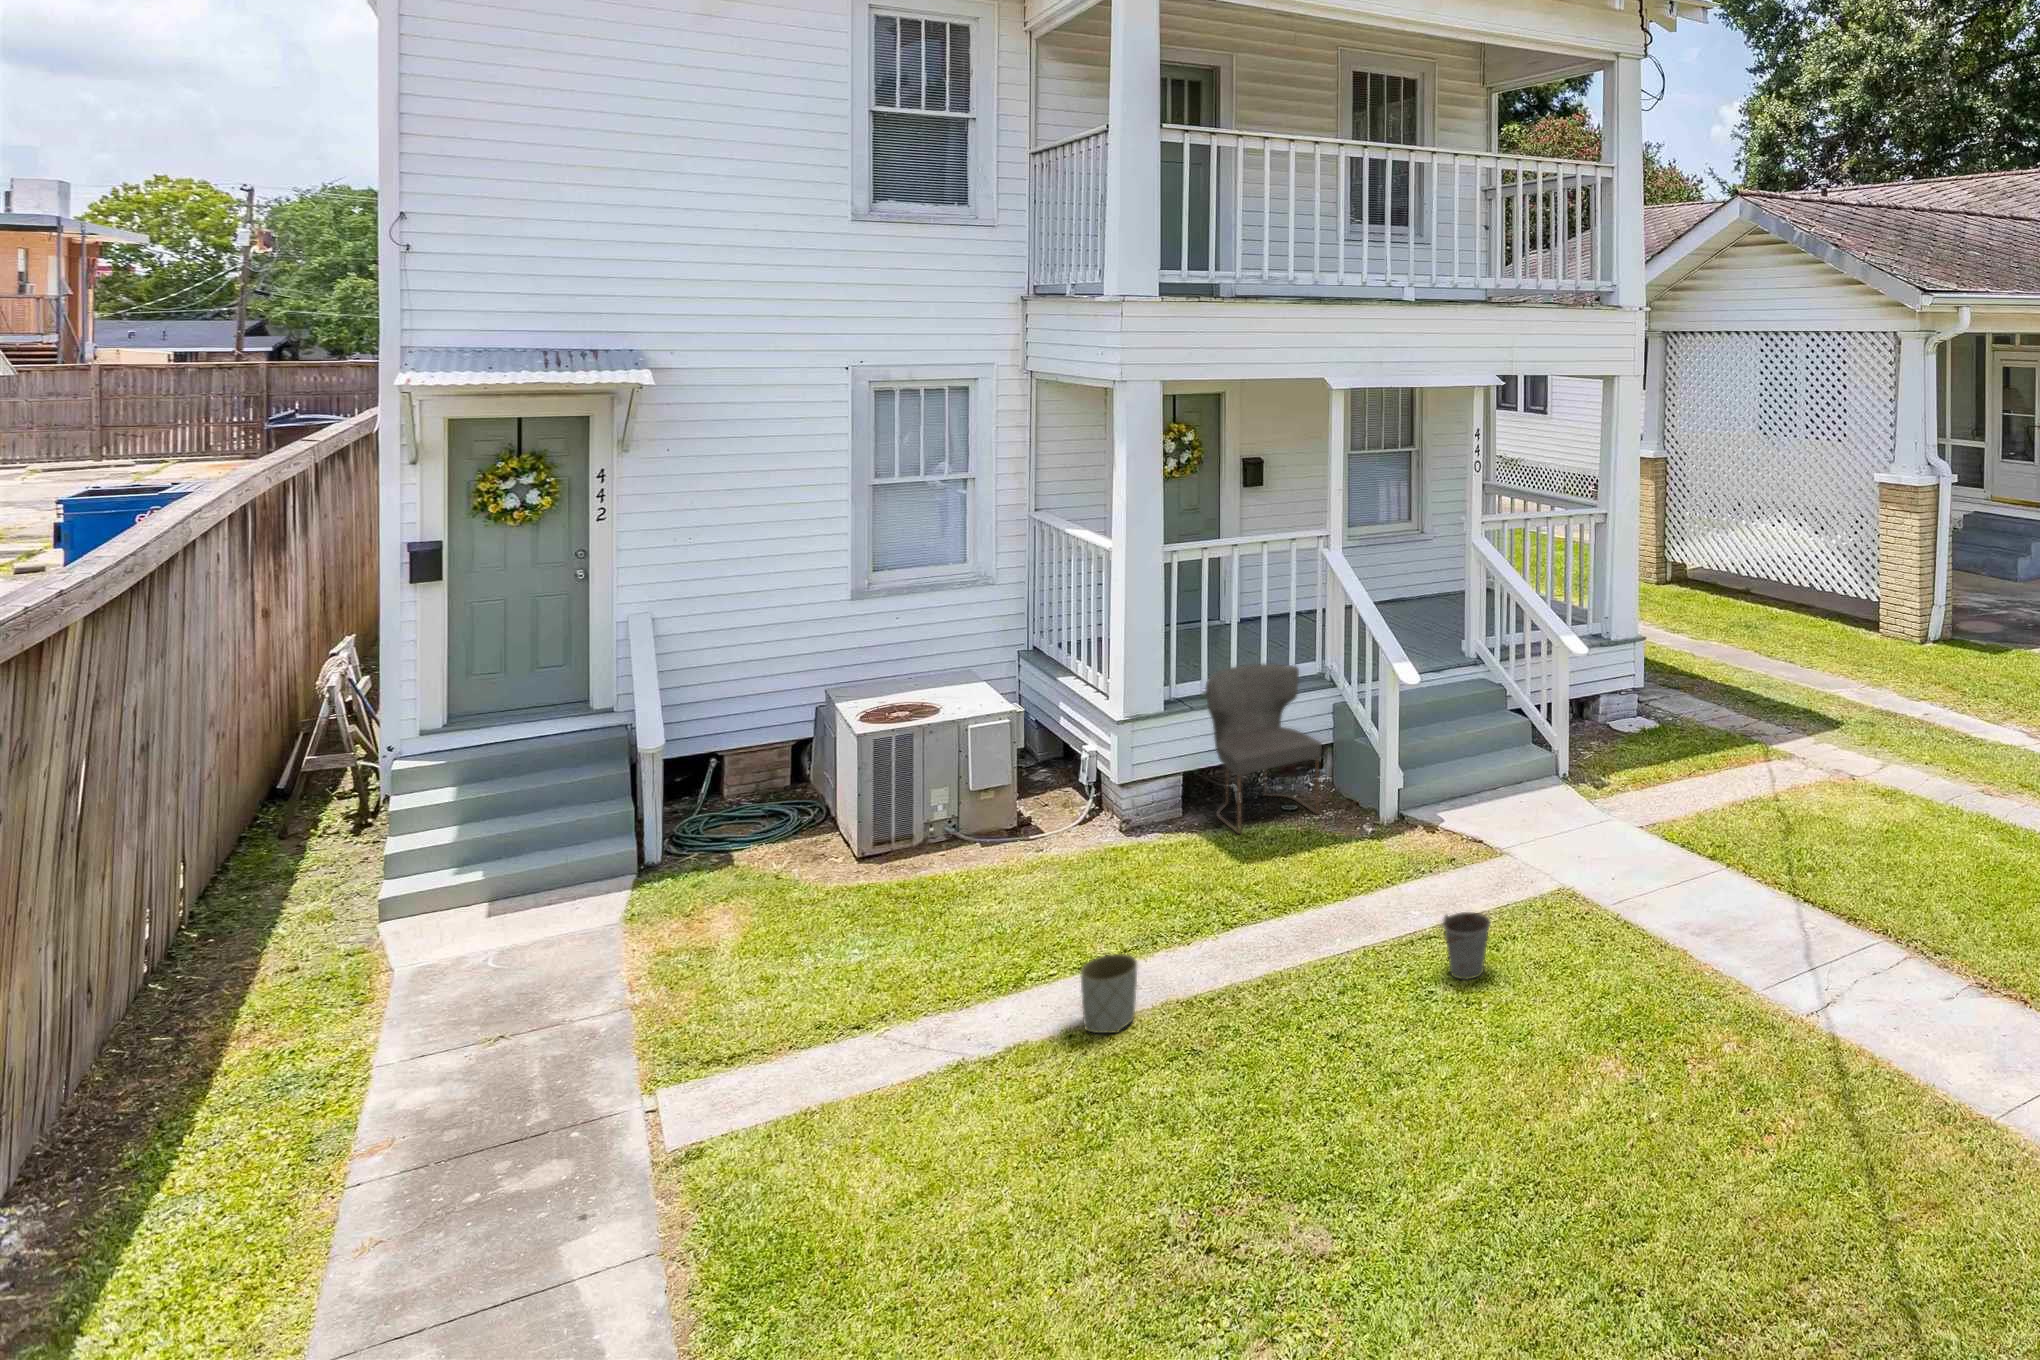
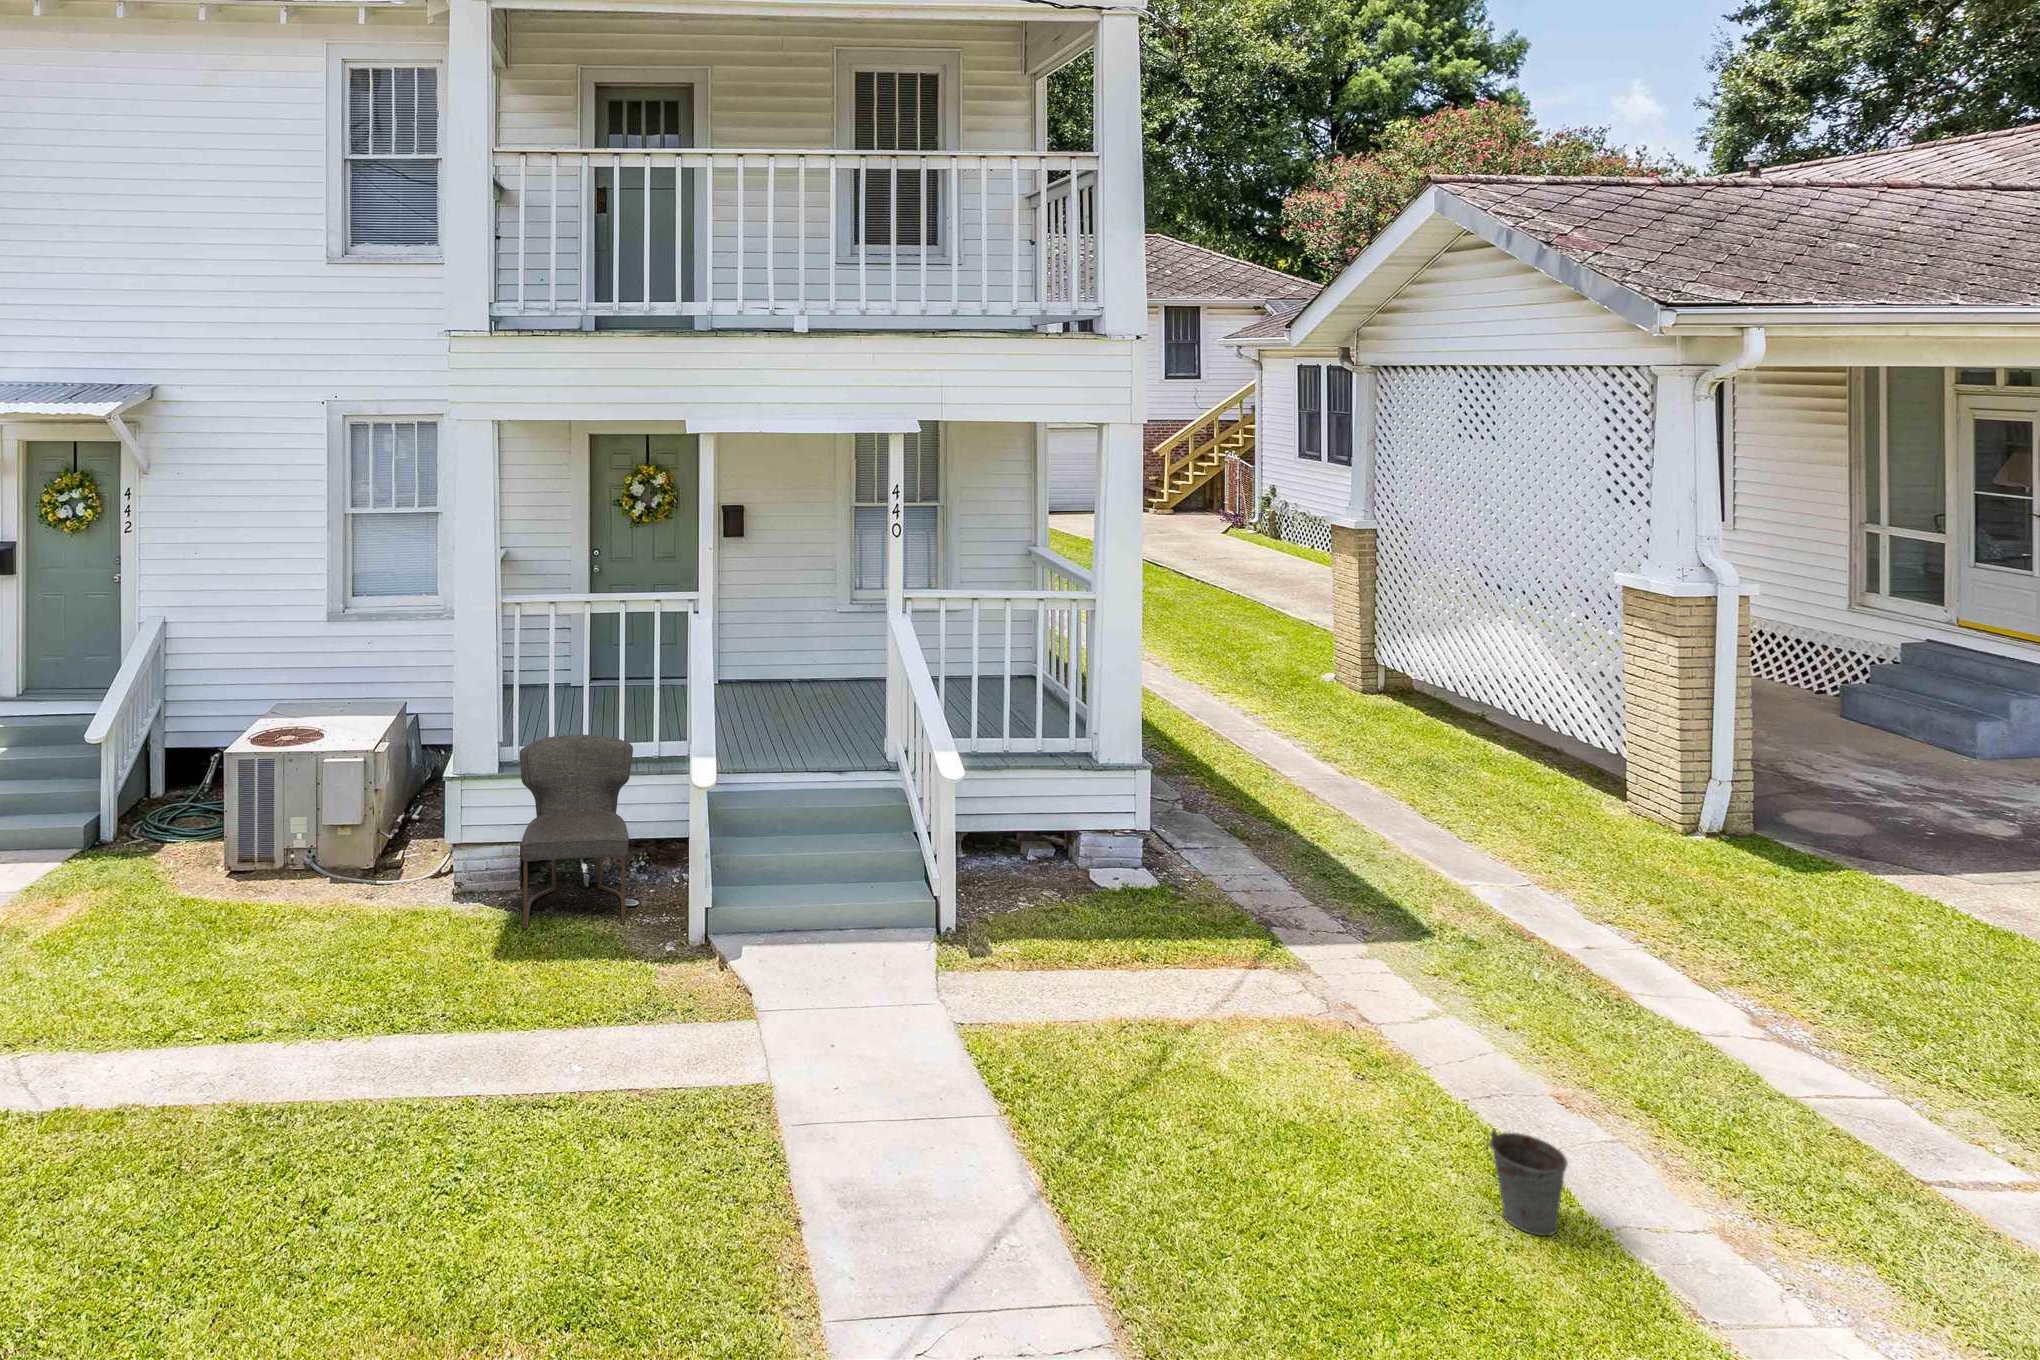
bucket: present [1442,912,1491,980] -> present [1490,1130,1568,1236]
planter: present [1080,954,1138,1033] -> none [131,1042,197,1136]

